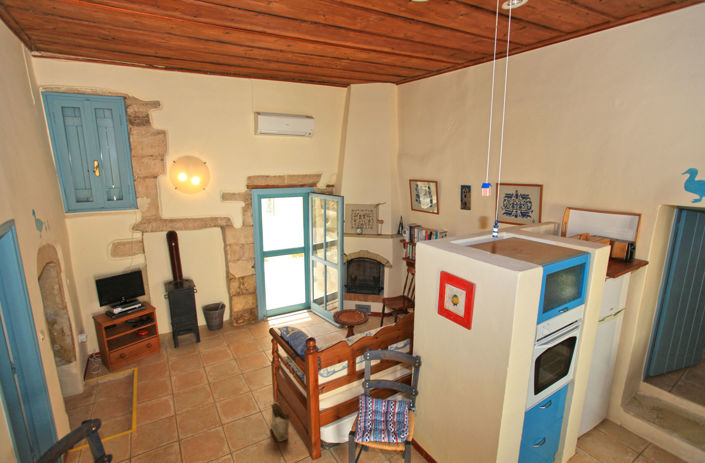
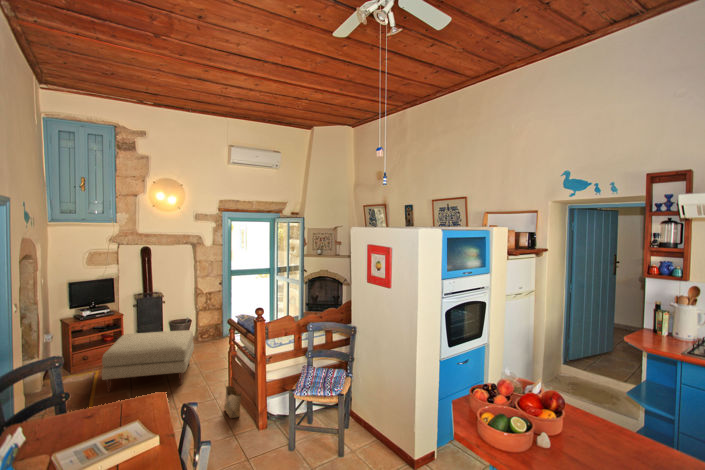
ottoman: none [137,326,231,400] -> present [102,330,194,392]

